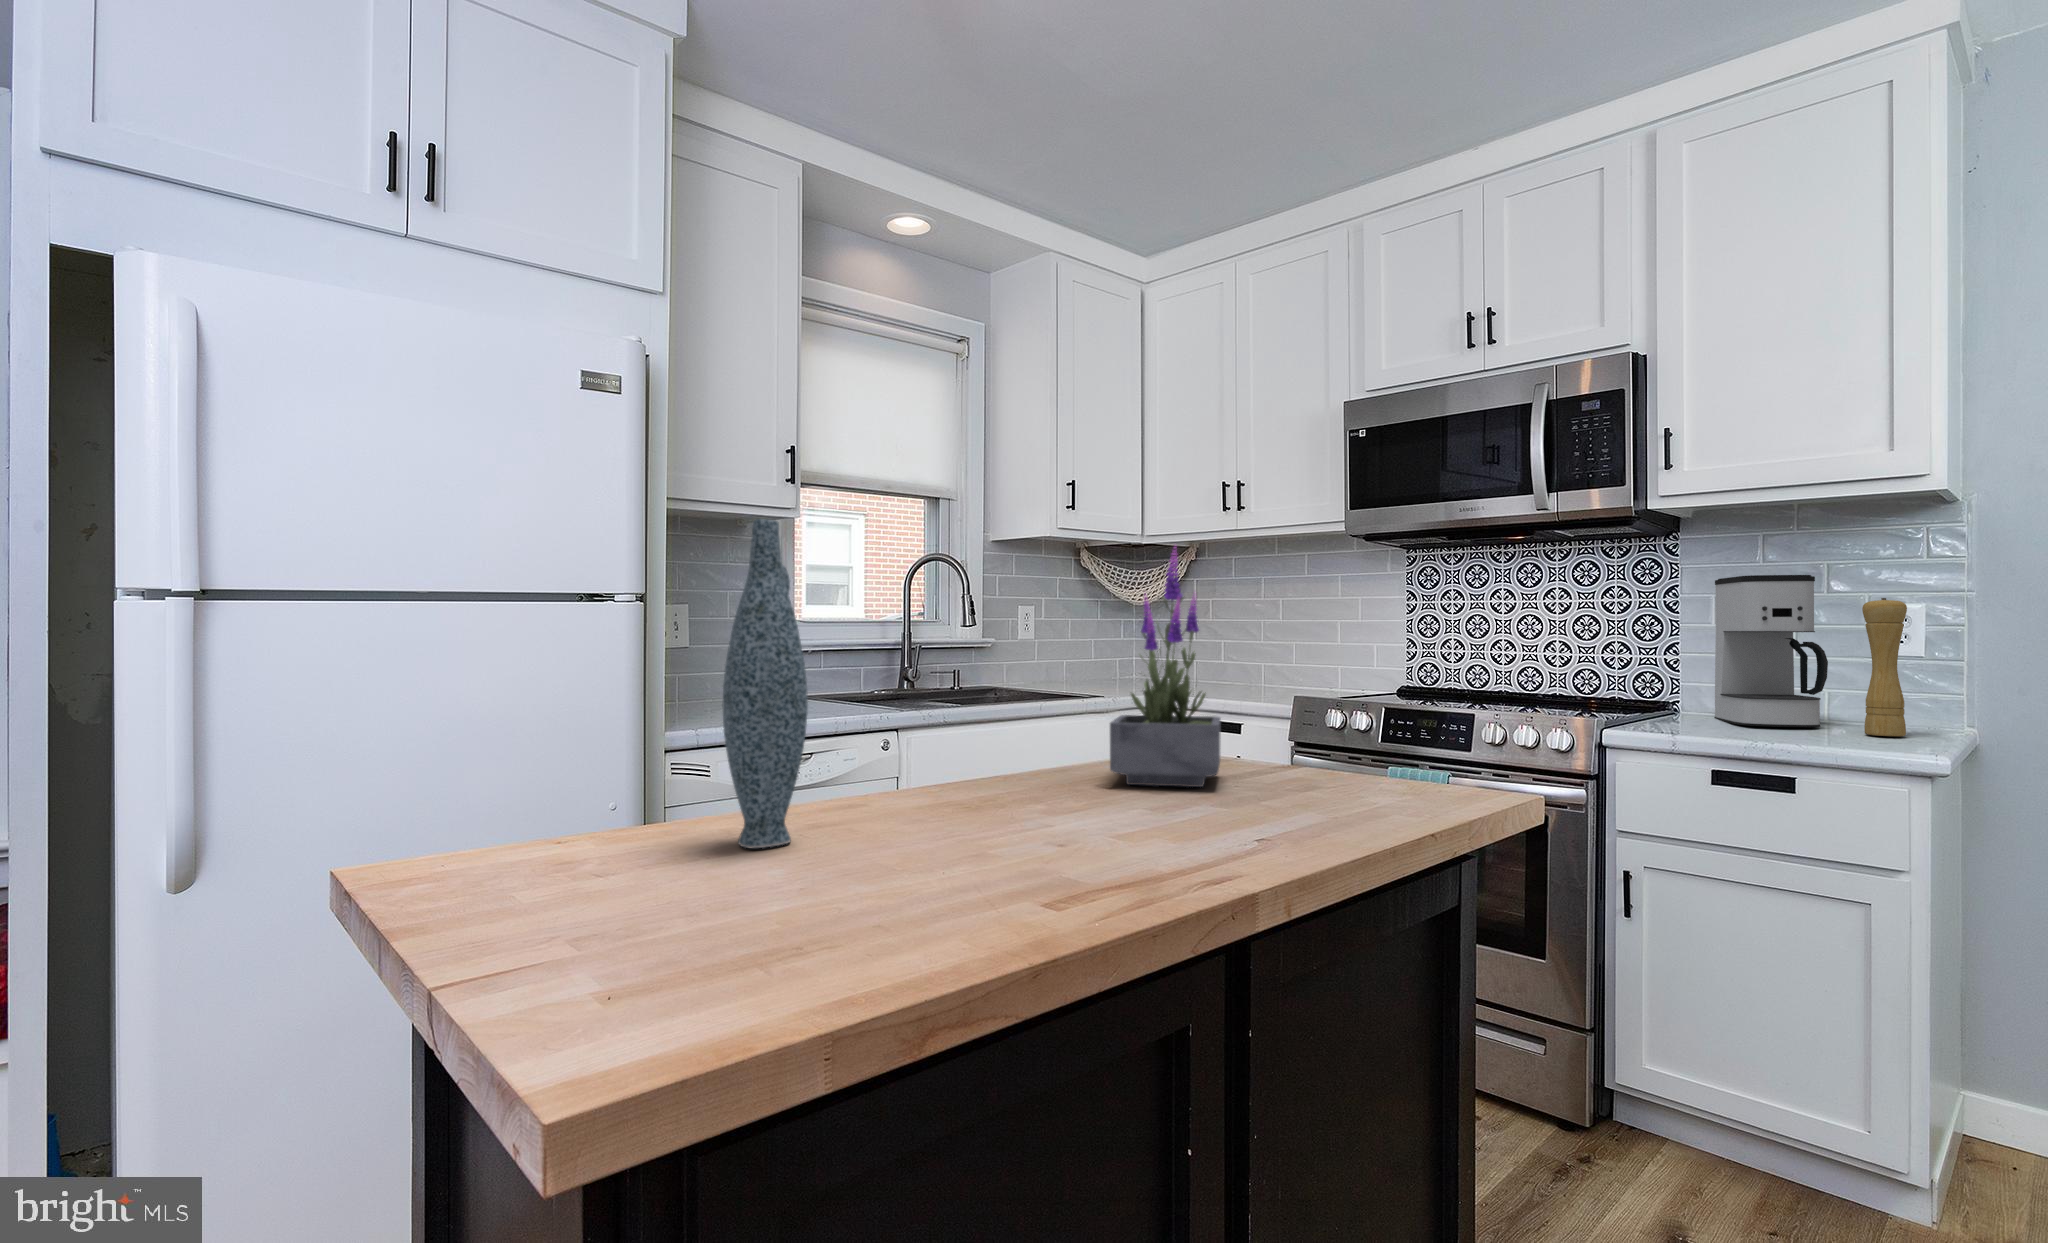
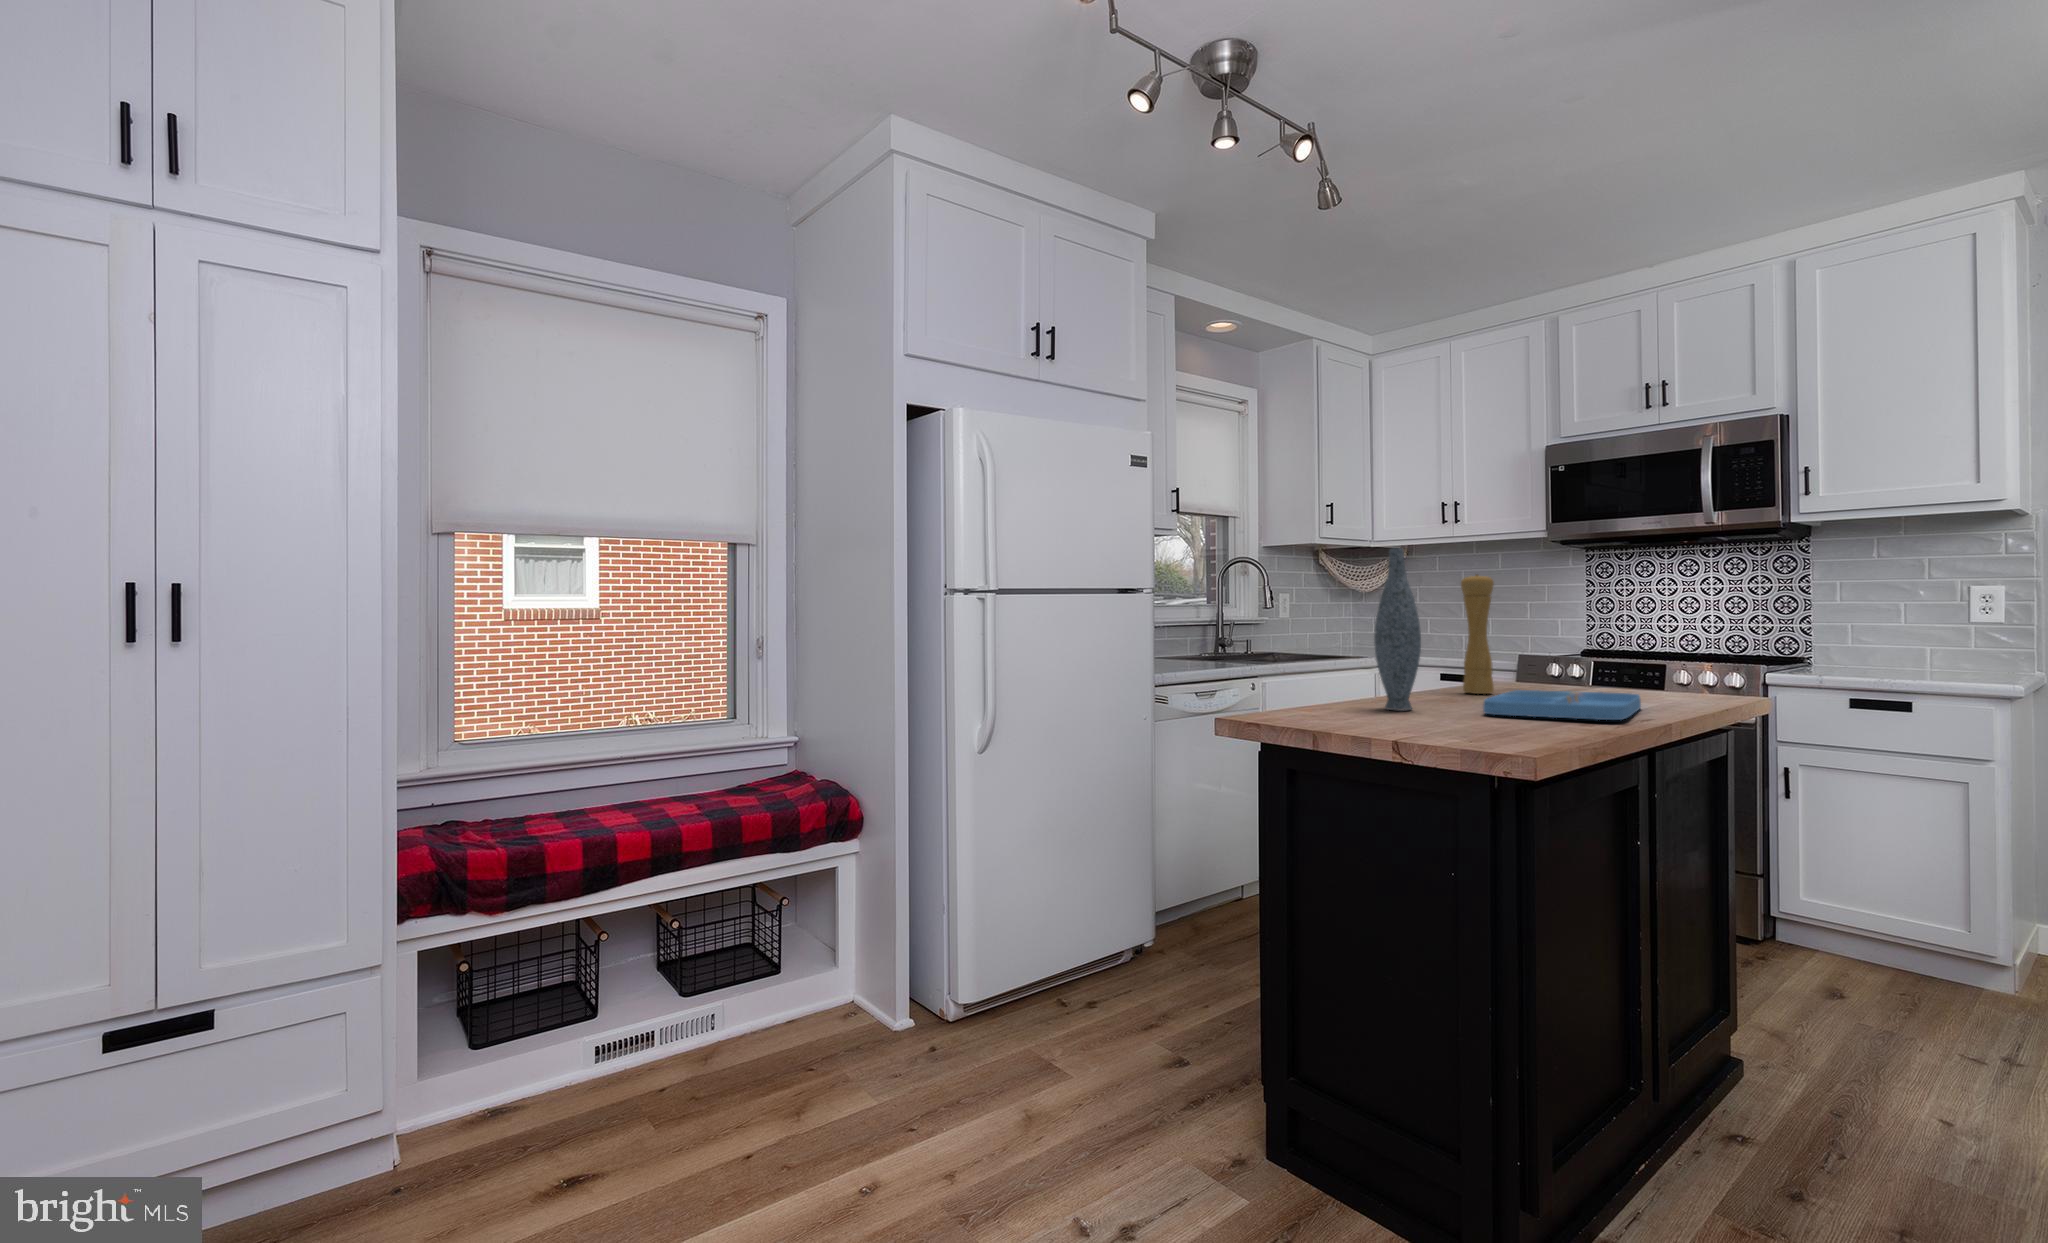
potted plant: present [1110,545,1221,787] -> none [1506,554,1586,692]
coffee maker: present [1714,575,1828,727] -> none [1842,565,1929,669]
pepper mill: present [1862,598,1907,736] -> present [1461,574,1494,694]
tray: none [877,794,1234,898] -> present [1483,690,1641,720]

